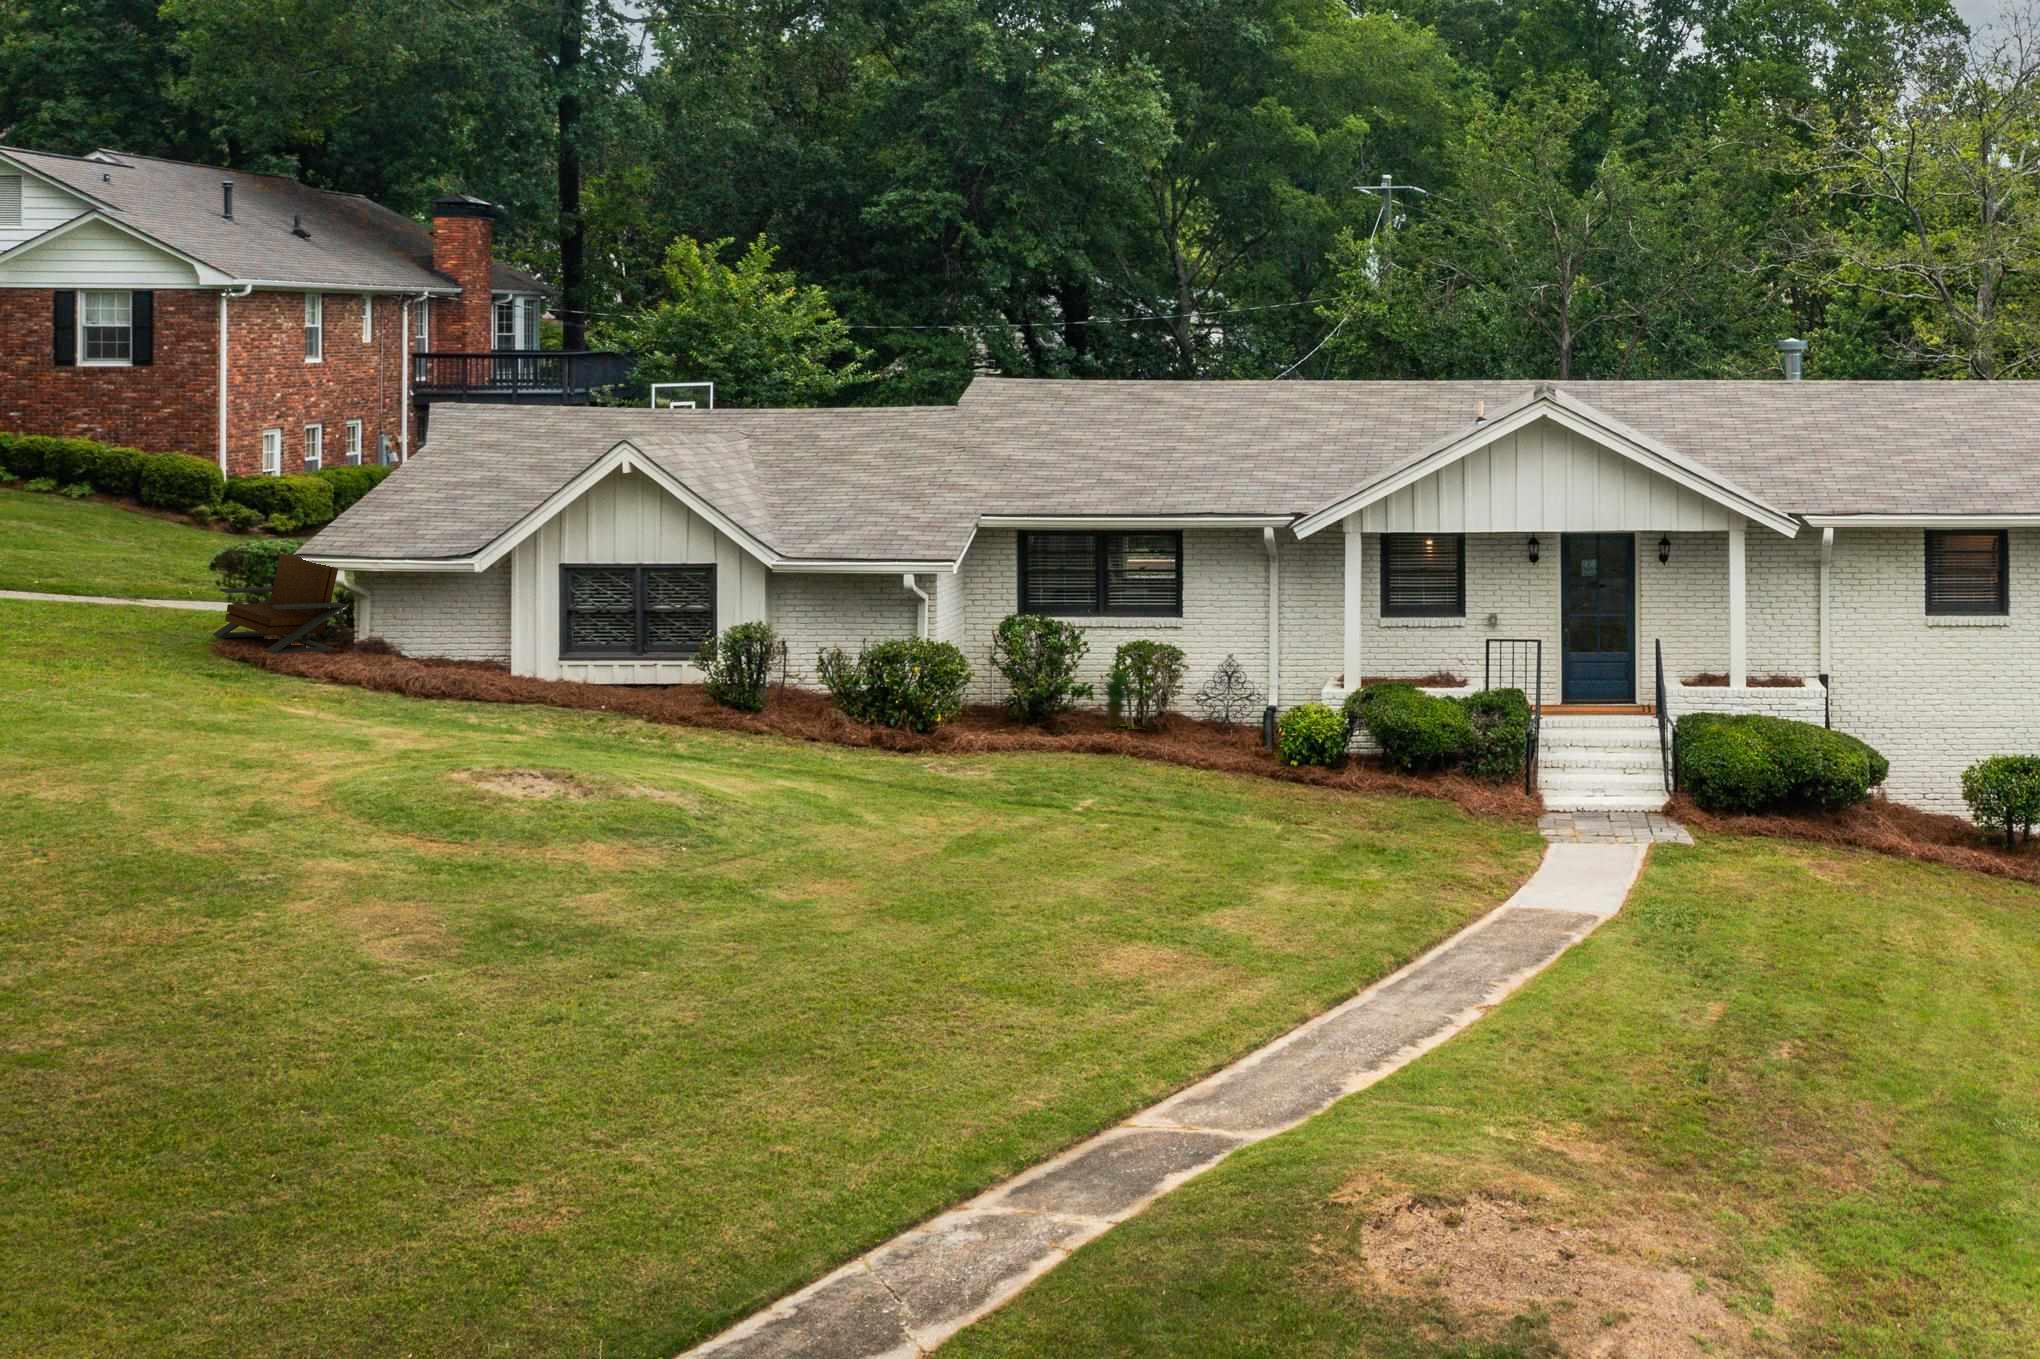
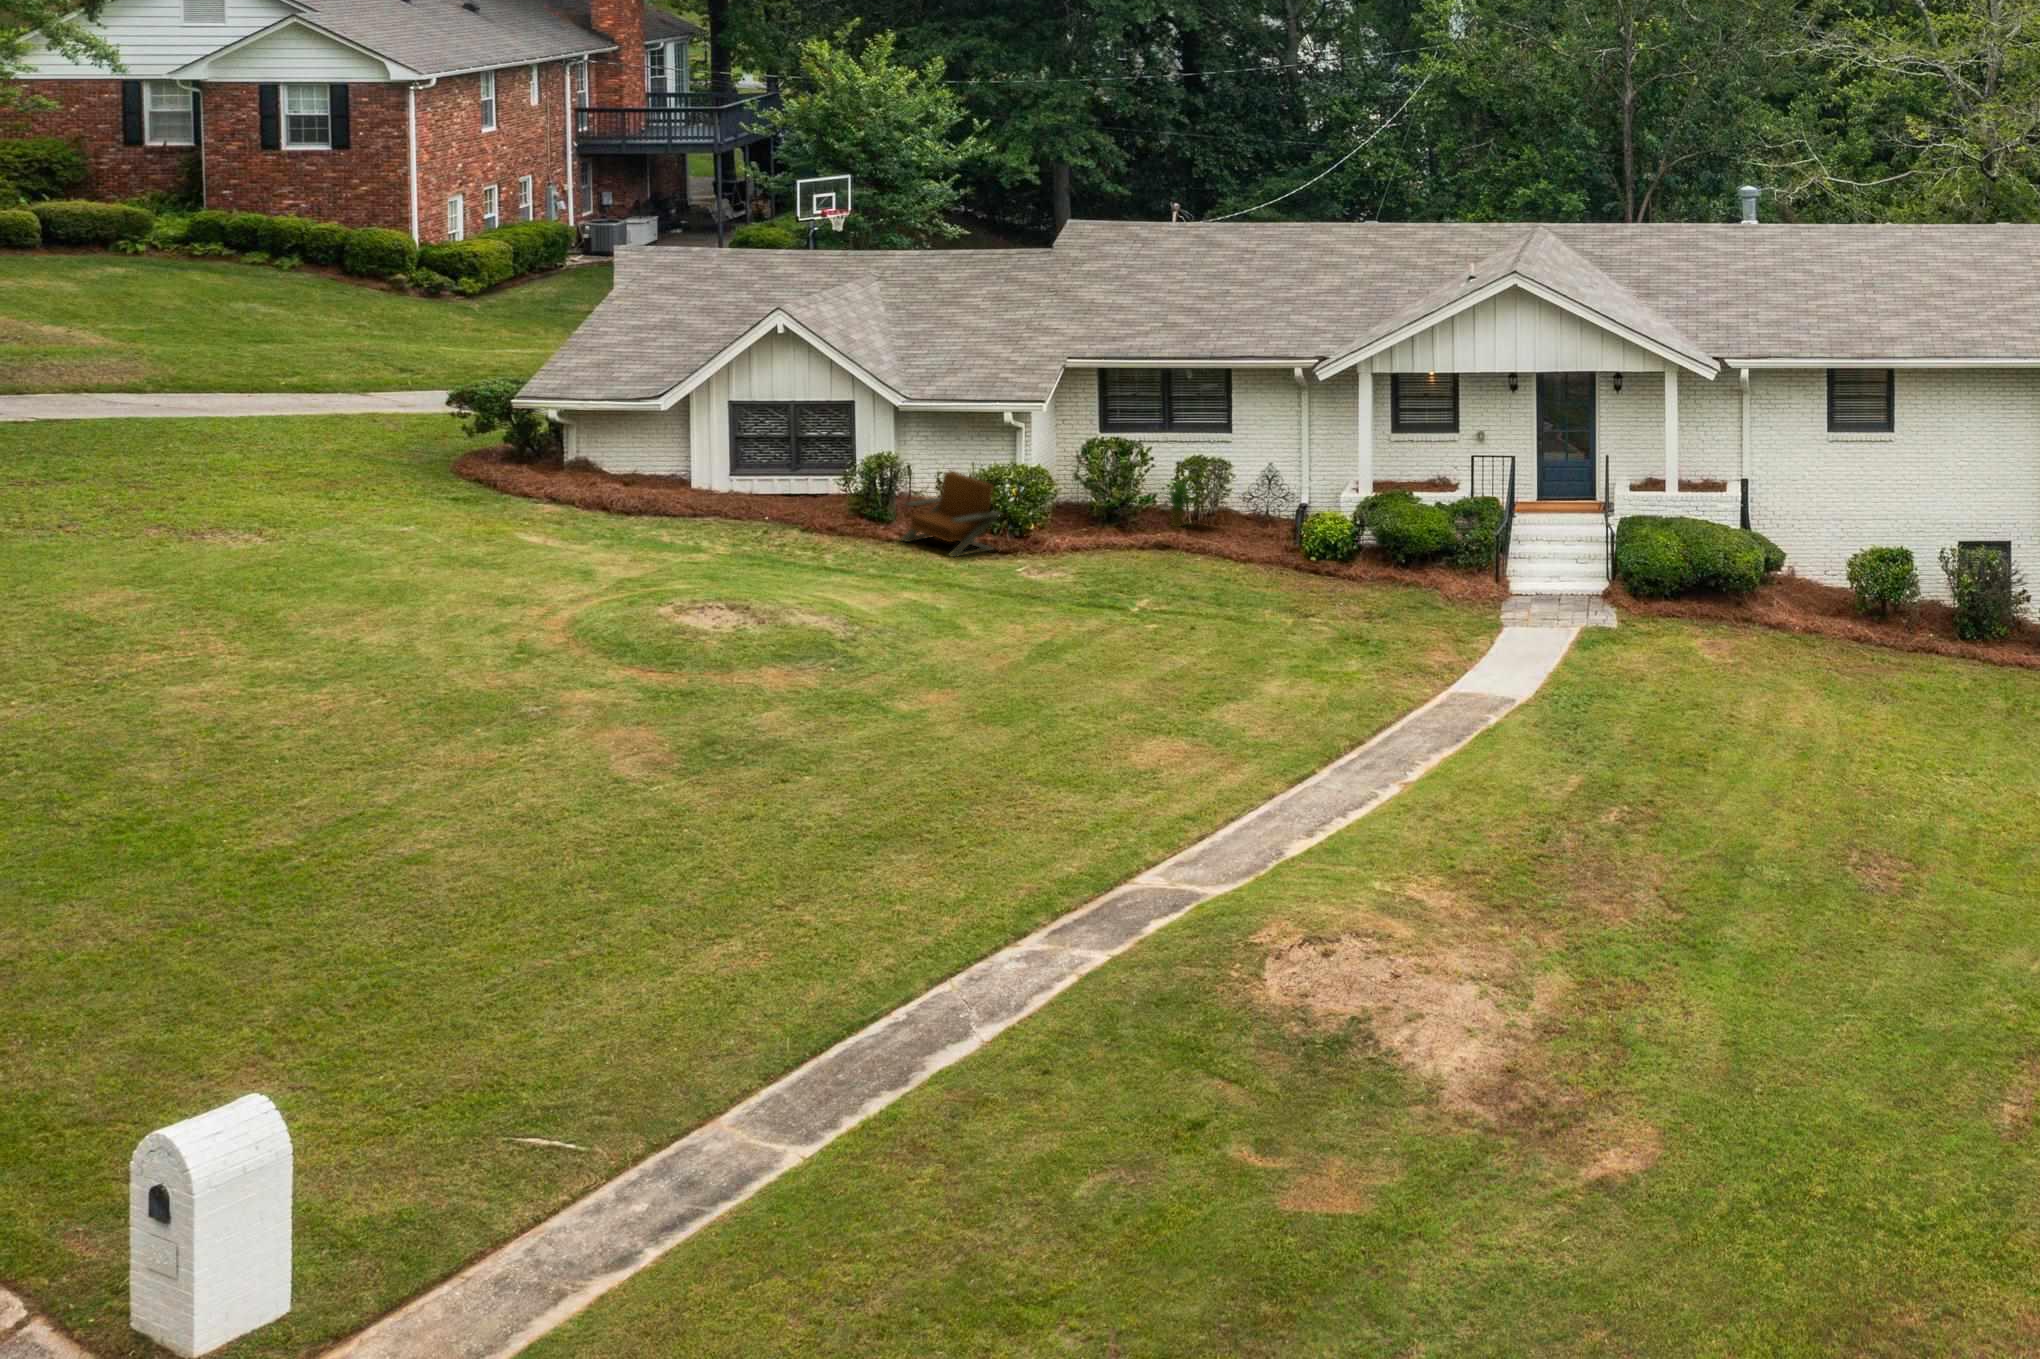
lounge chair: present [213,554,346,653] -> present [901,472,1000,557]

